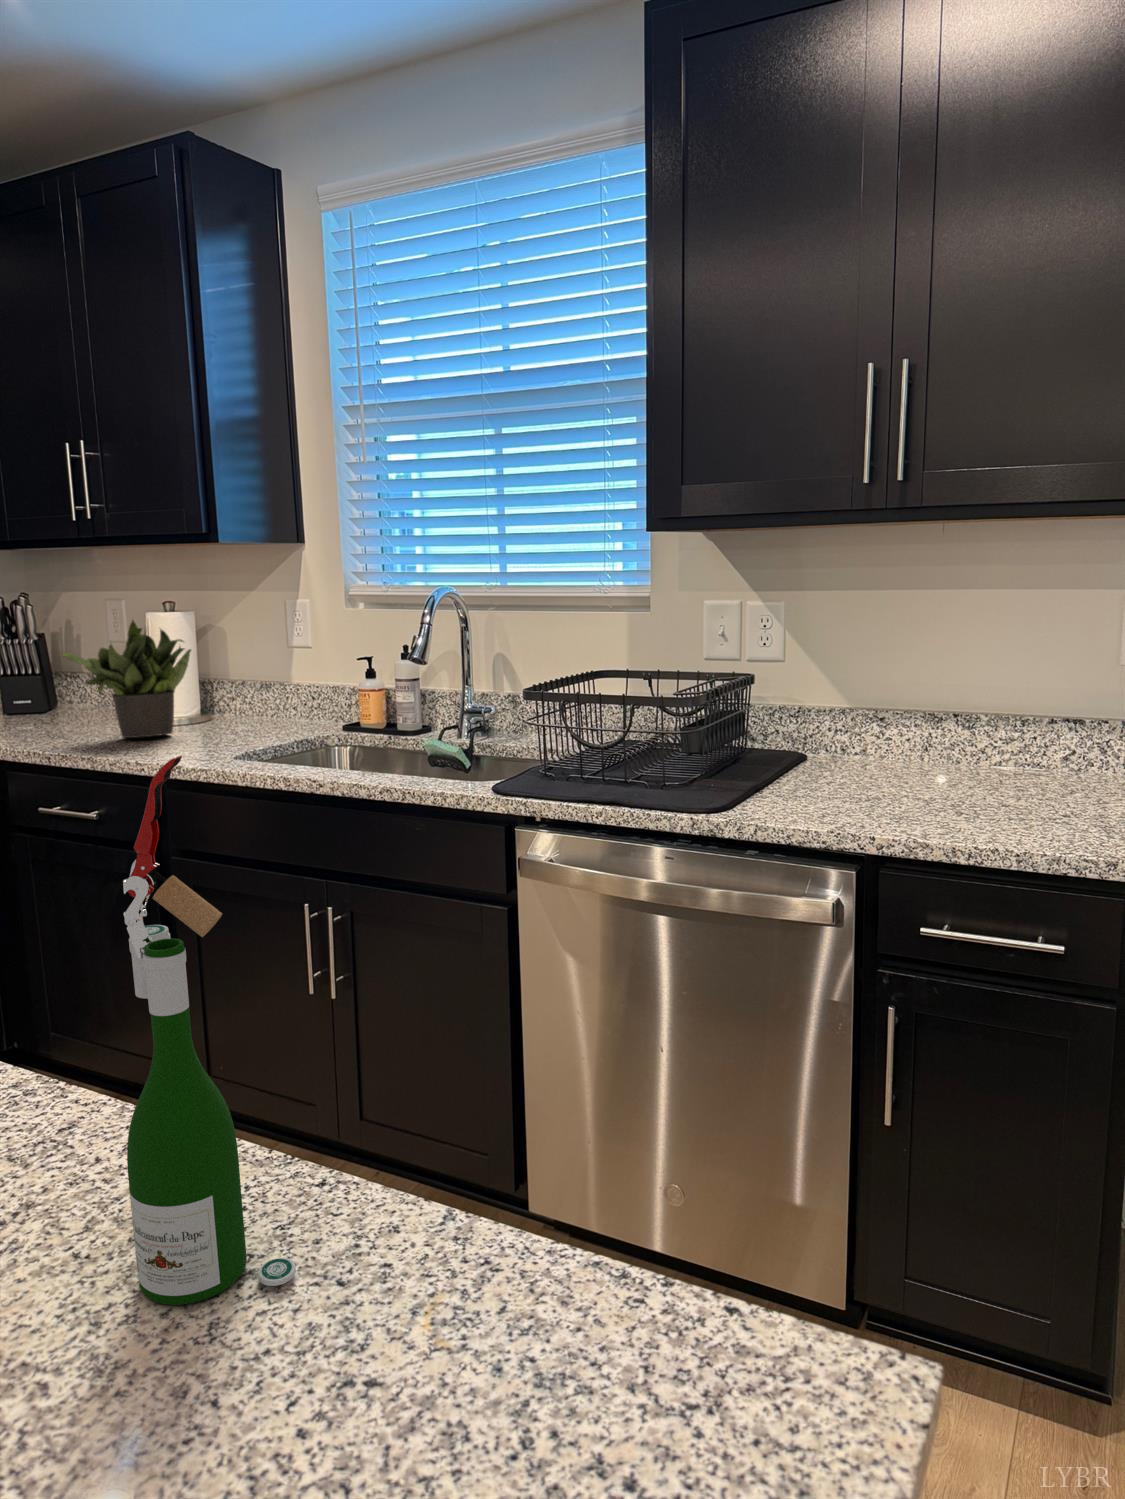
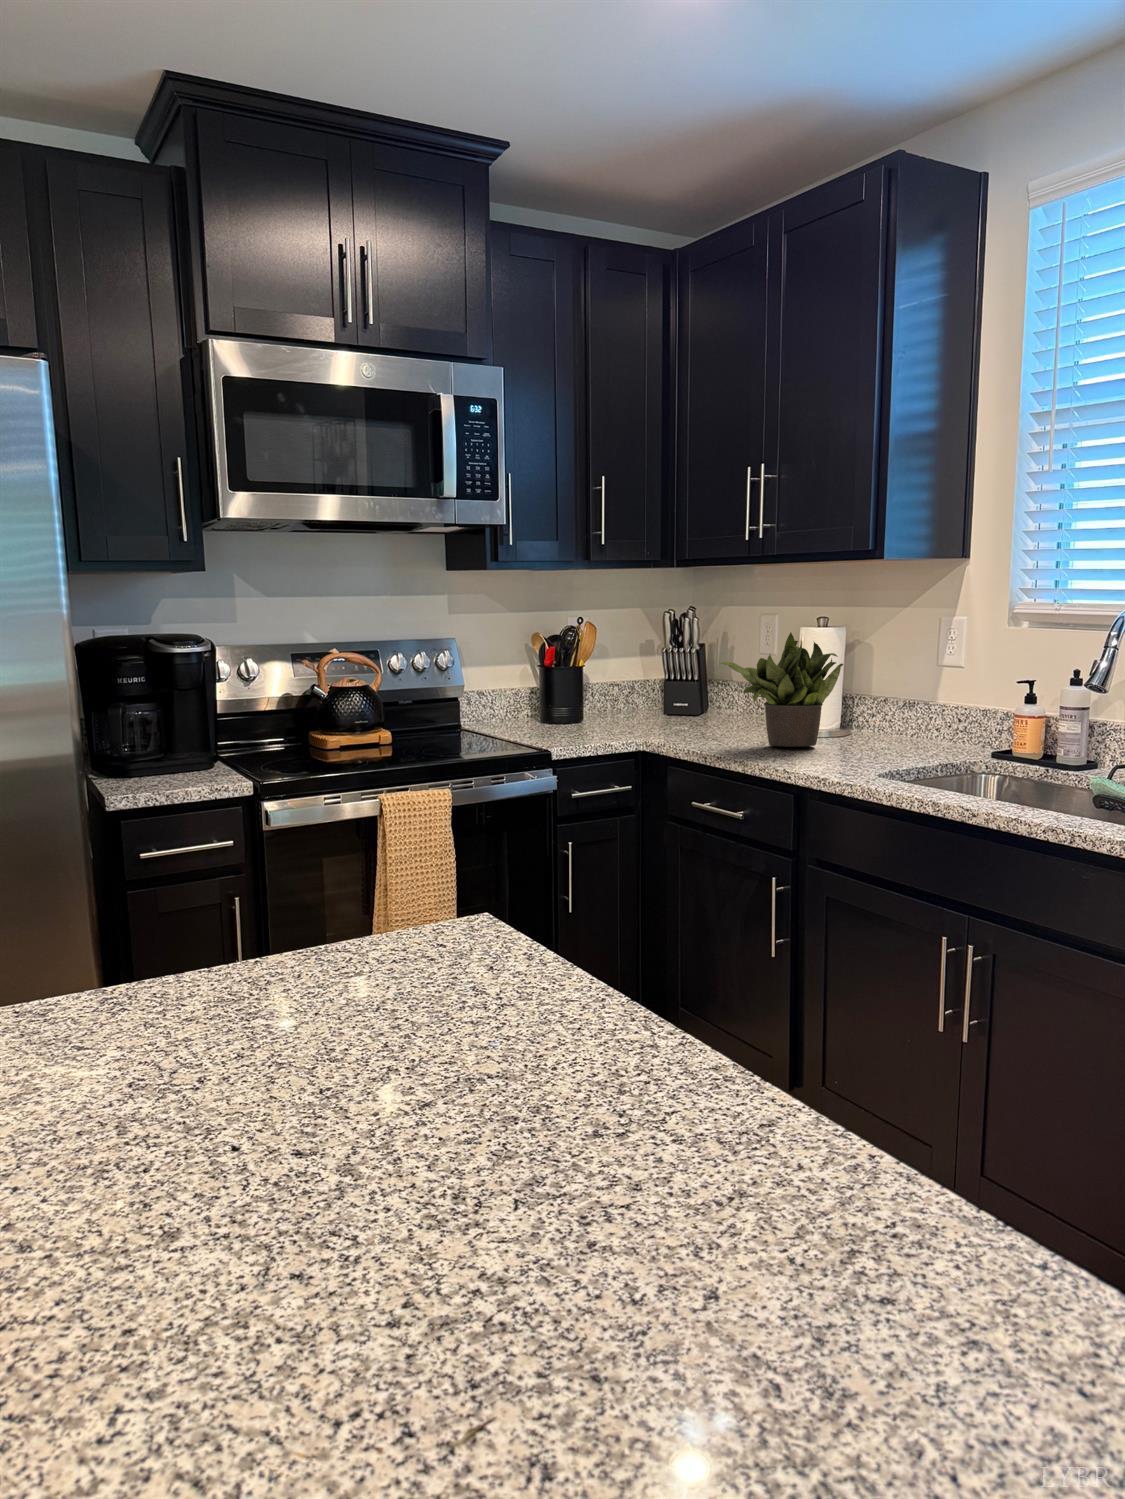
wine bottle: present [123,755,296,1305] -> none [858,784,1028,1369]

